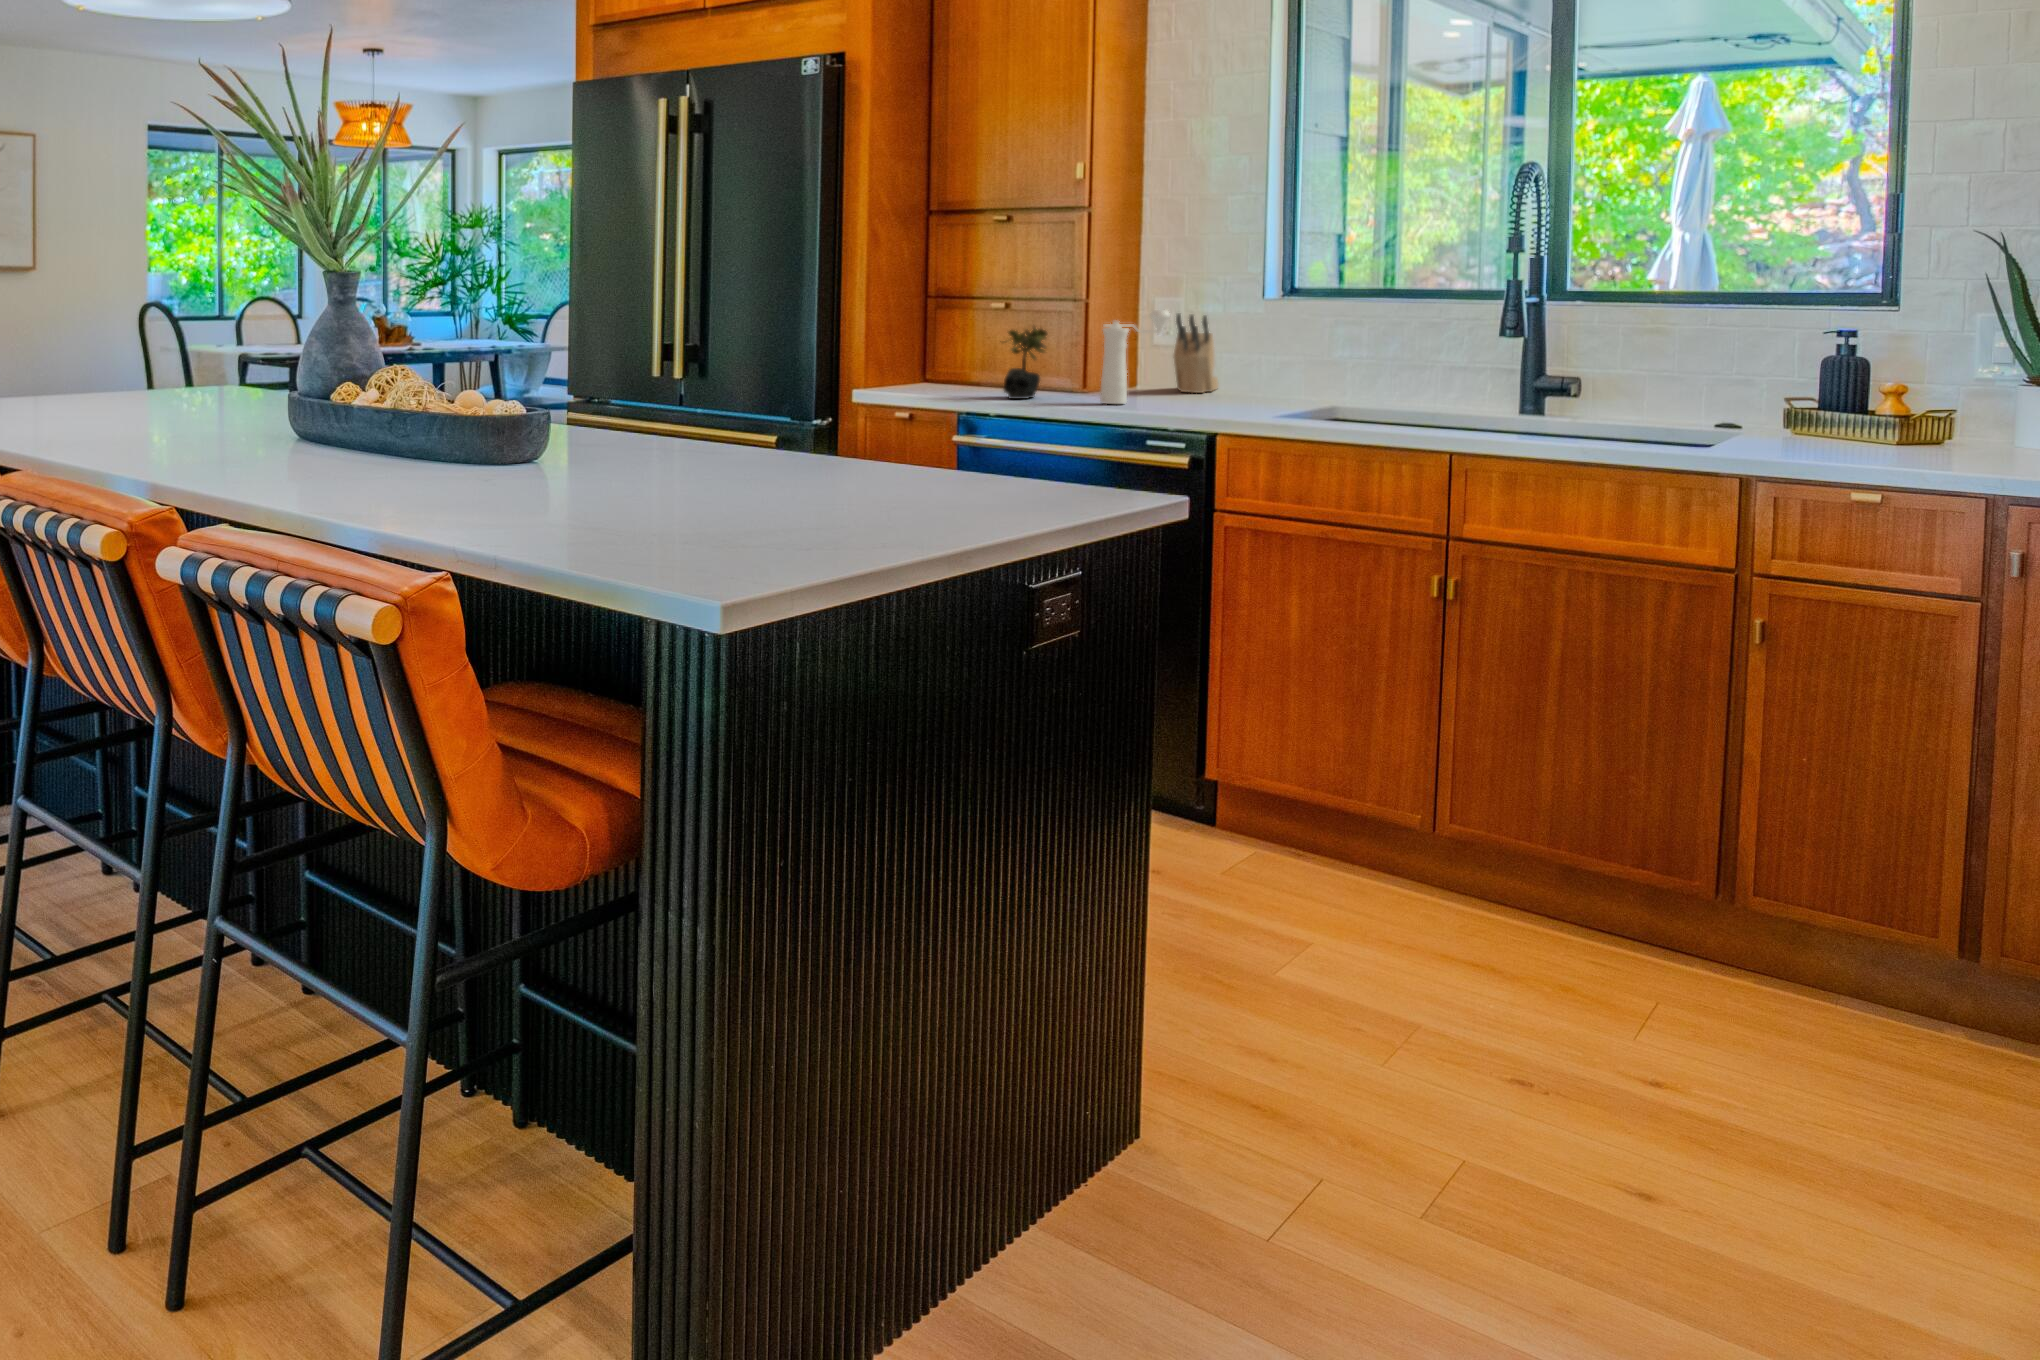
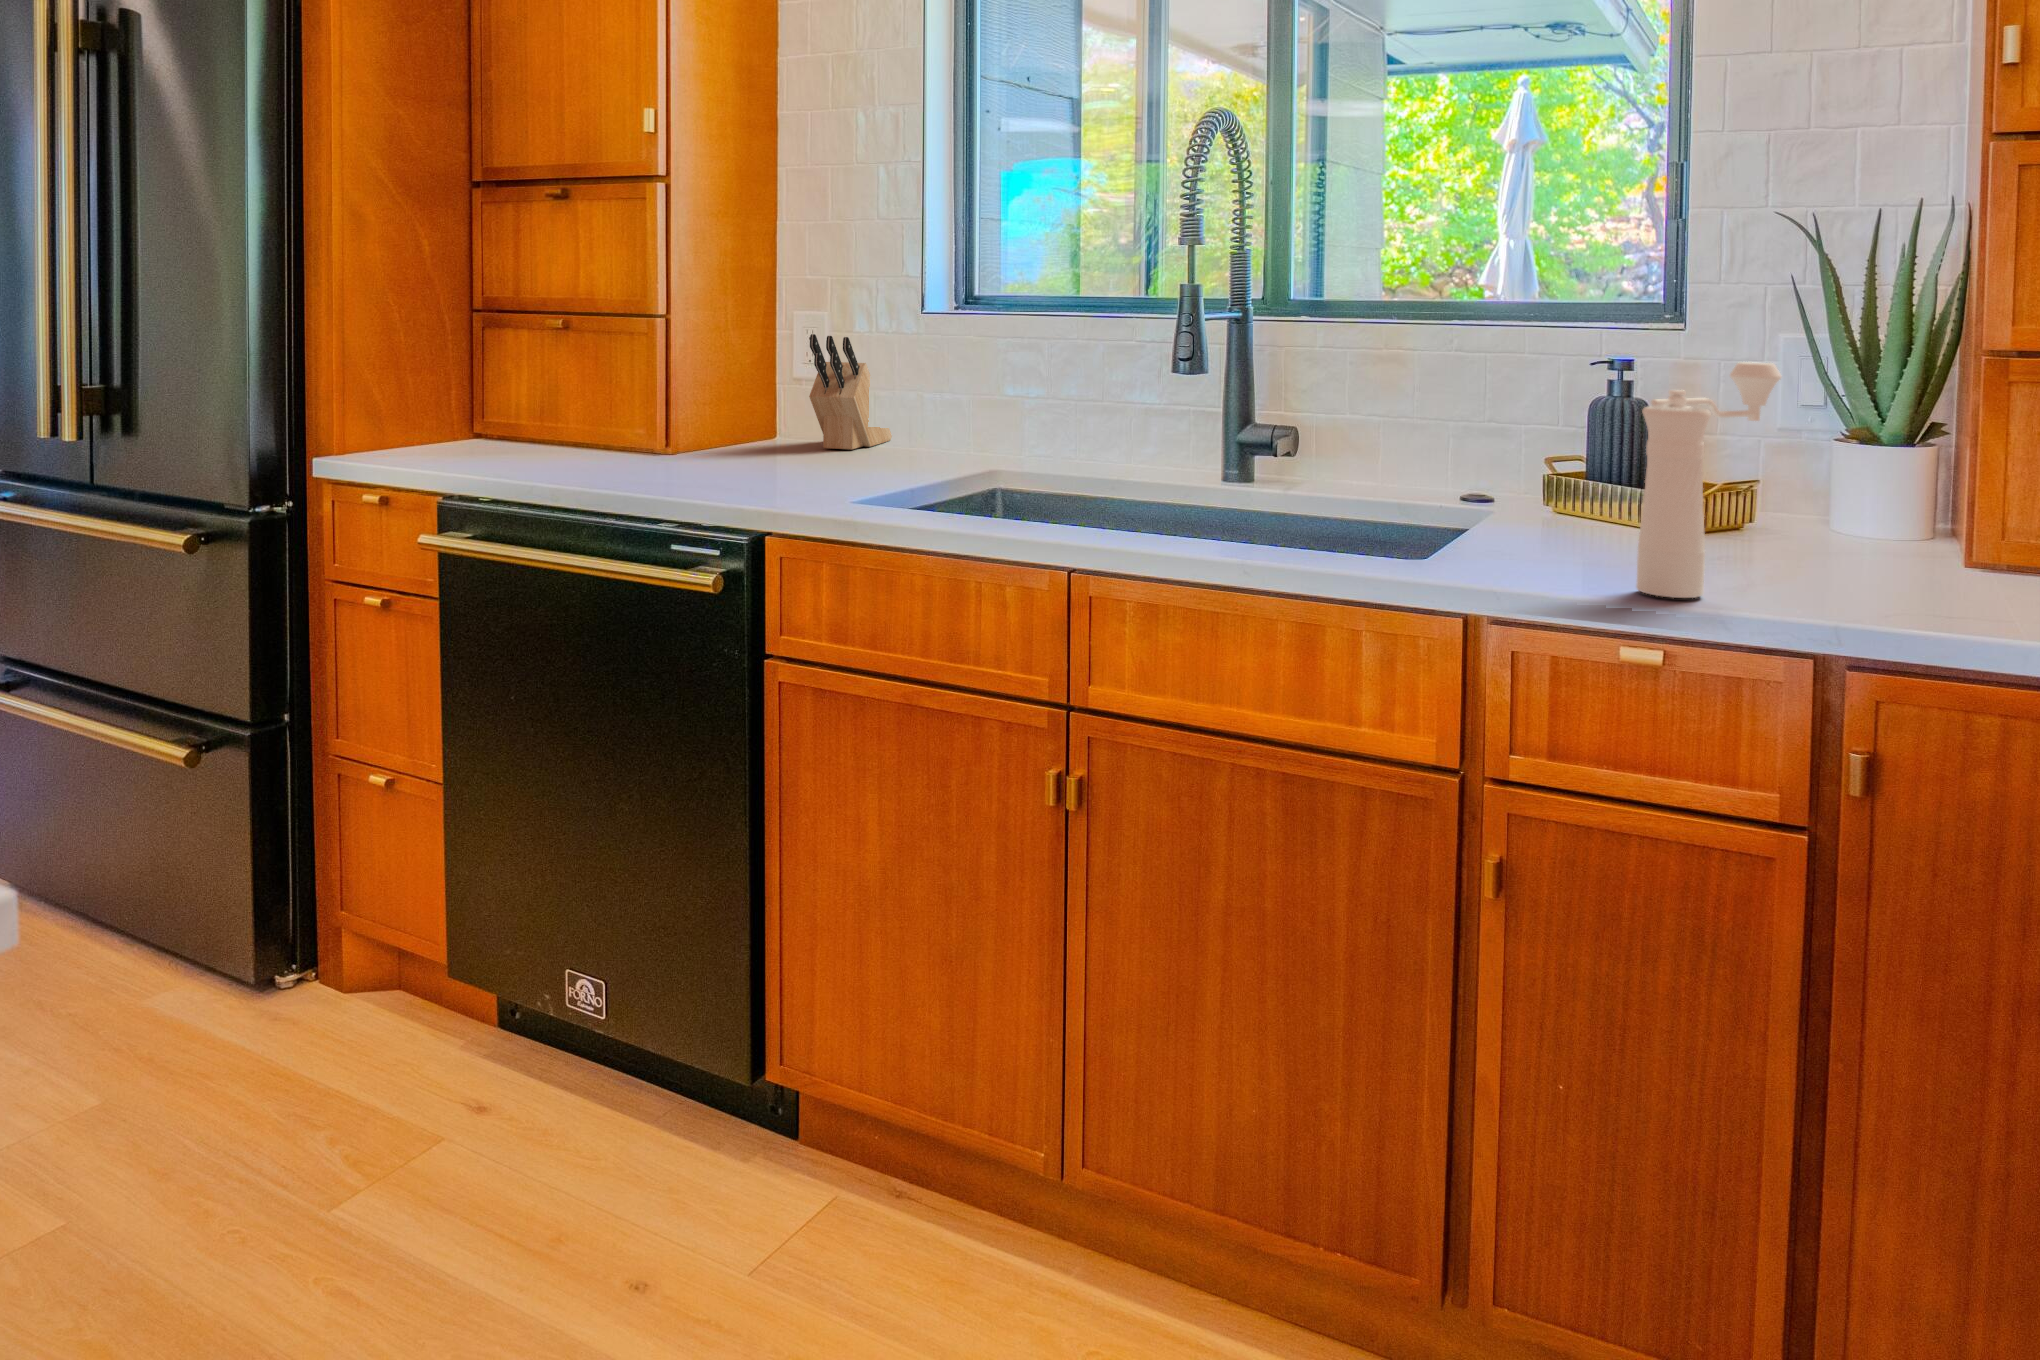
pepper mill: present [1100,310,1170,404] -> present [1636,362,1781,598]
succulent plant: present [1004,327,1047,399] -> none [537,352,612,467]

